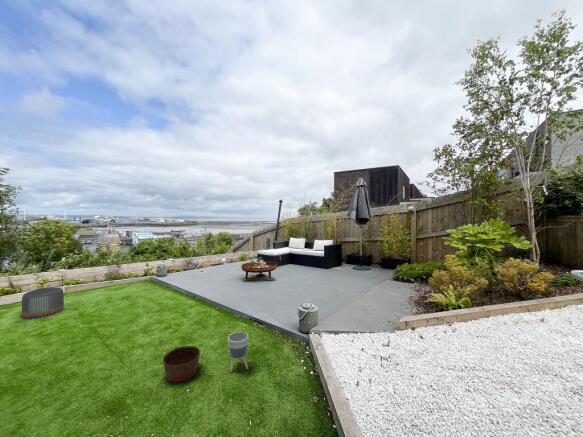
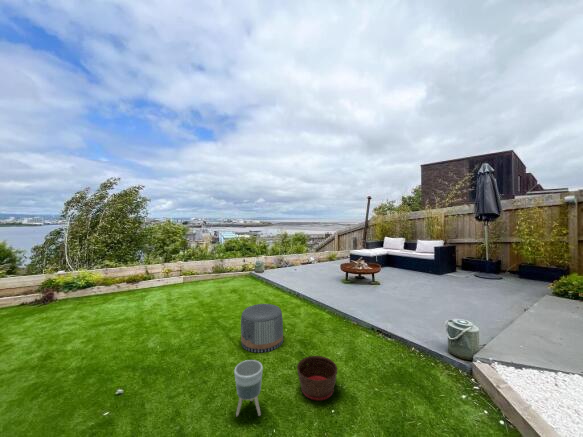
pouf: present [22,287,64,319] -> present [241,304,283,353]
planter: present [228,332,249,372] -> present [234,360,263,416]

